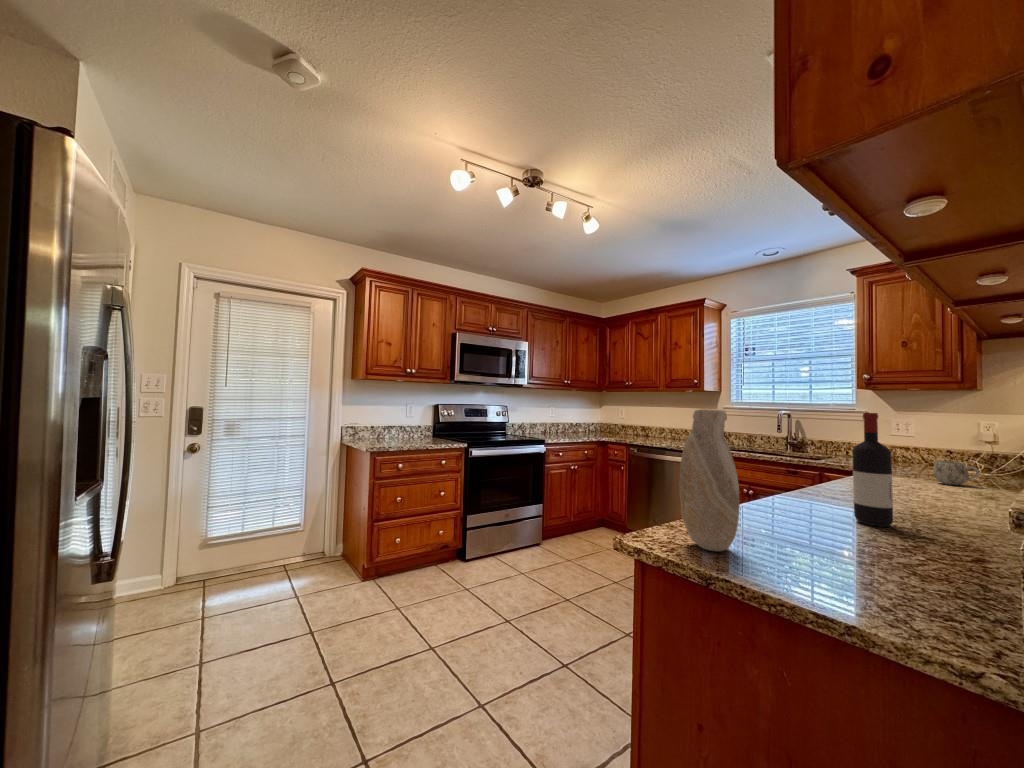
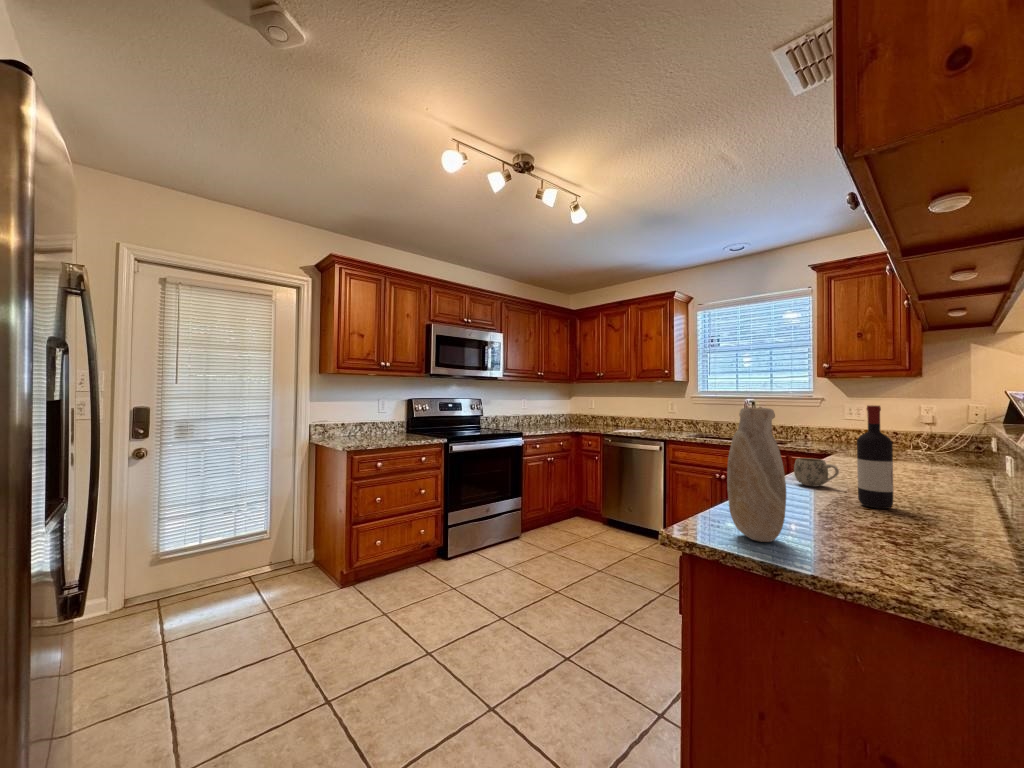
mug: present [933,461,979,485] -> present [794,458,839,487]

